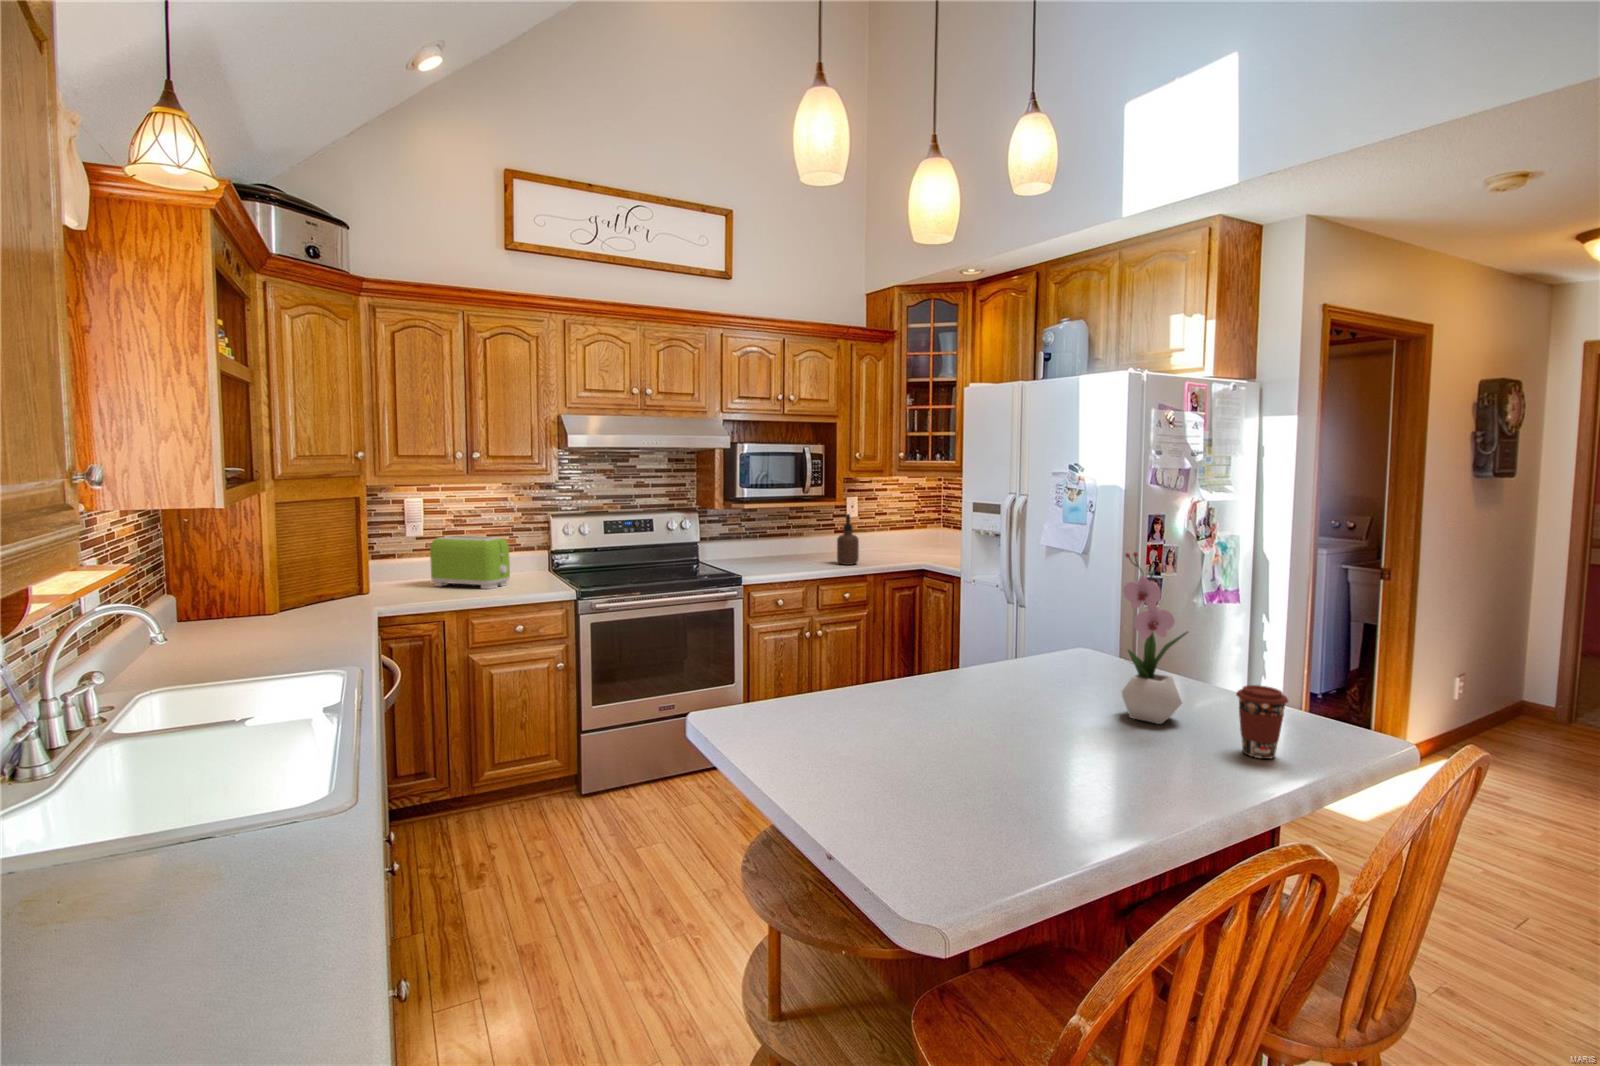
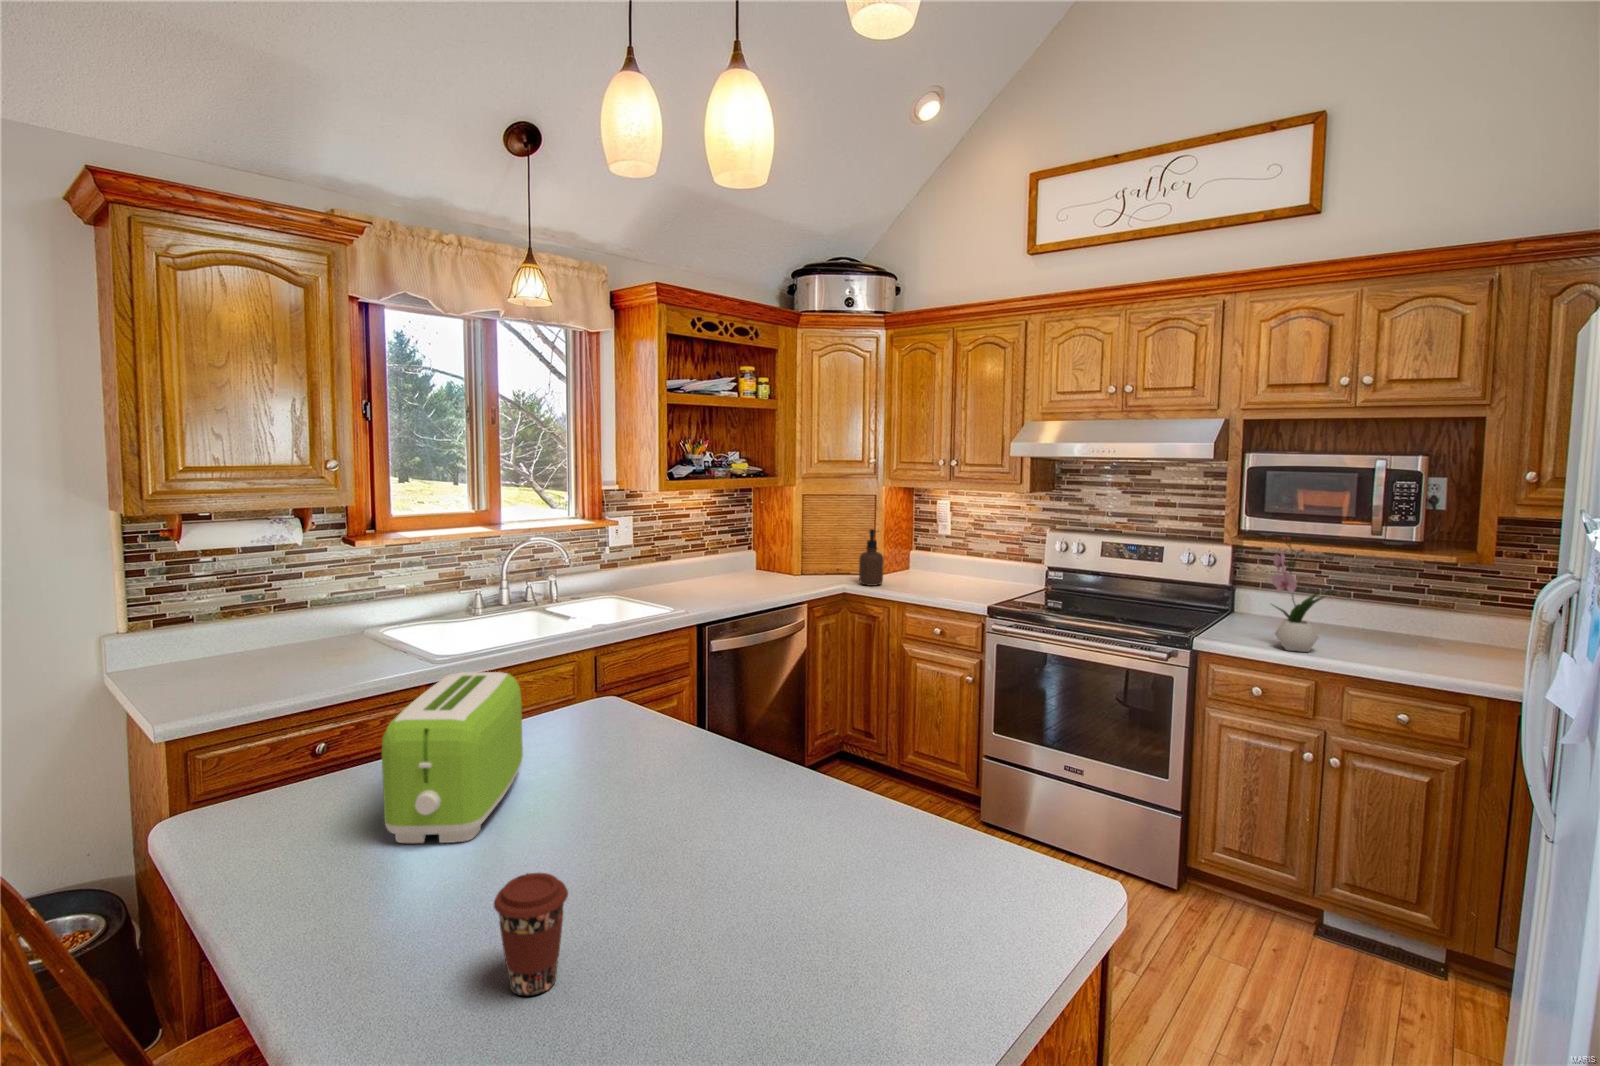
soap dispenser: present [837,514,859,565] -> present [859,529,884,586]
toaster: present [430,536,510,589] -> present [382,672,523,843]
flower arrangement: present [1122,552,1188,724] -> present [1271,537,1324,652]

